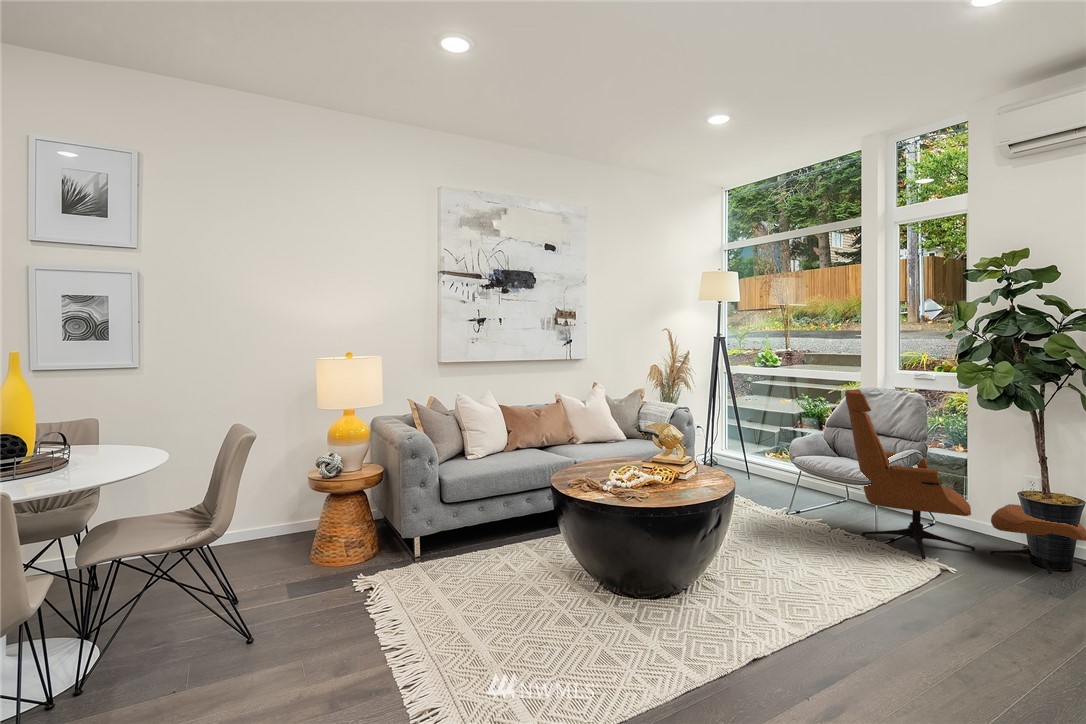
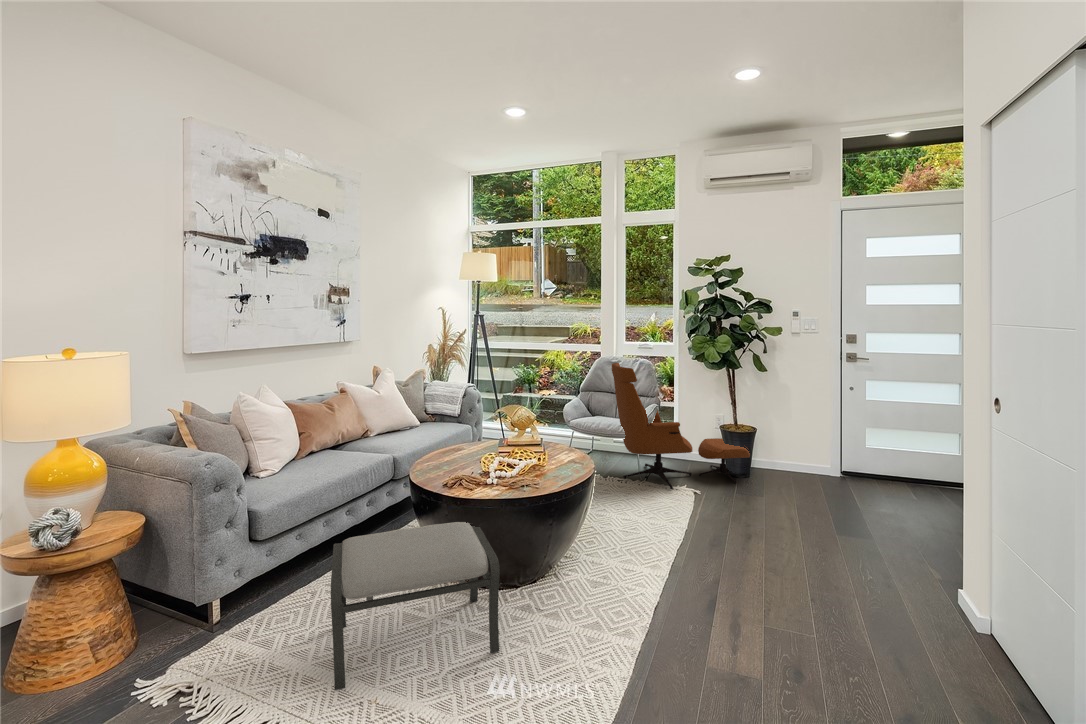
ottoman: none [442,507,595,639] -> present [331,522,500,690]

